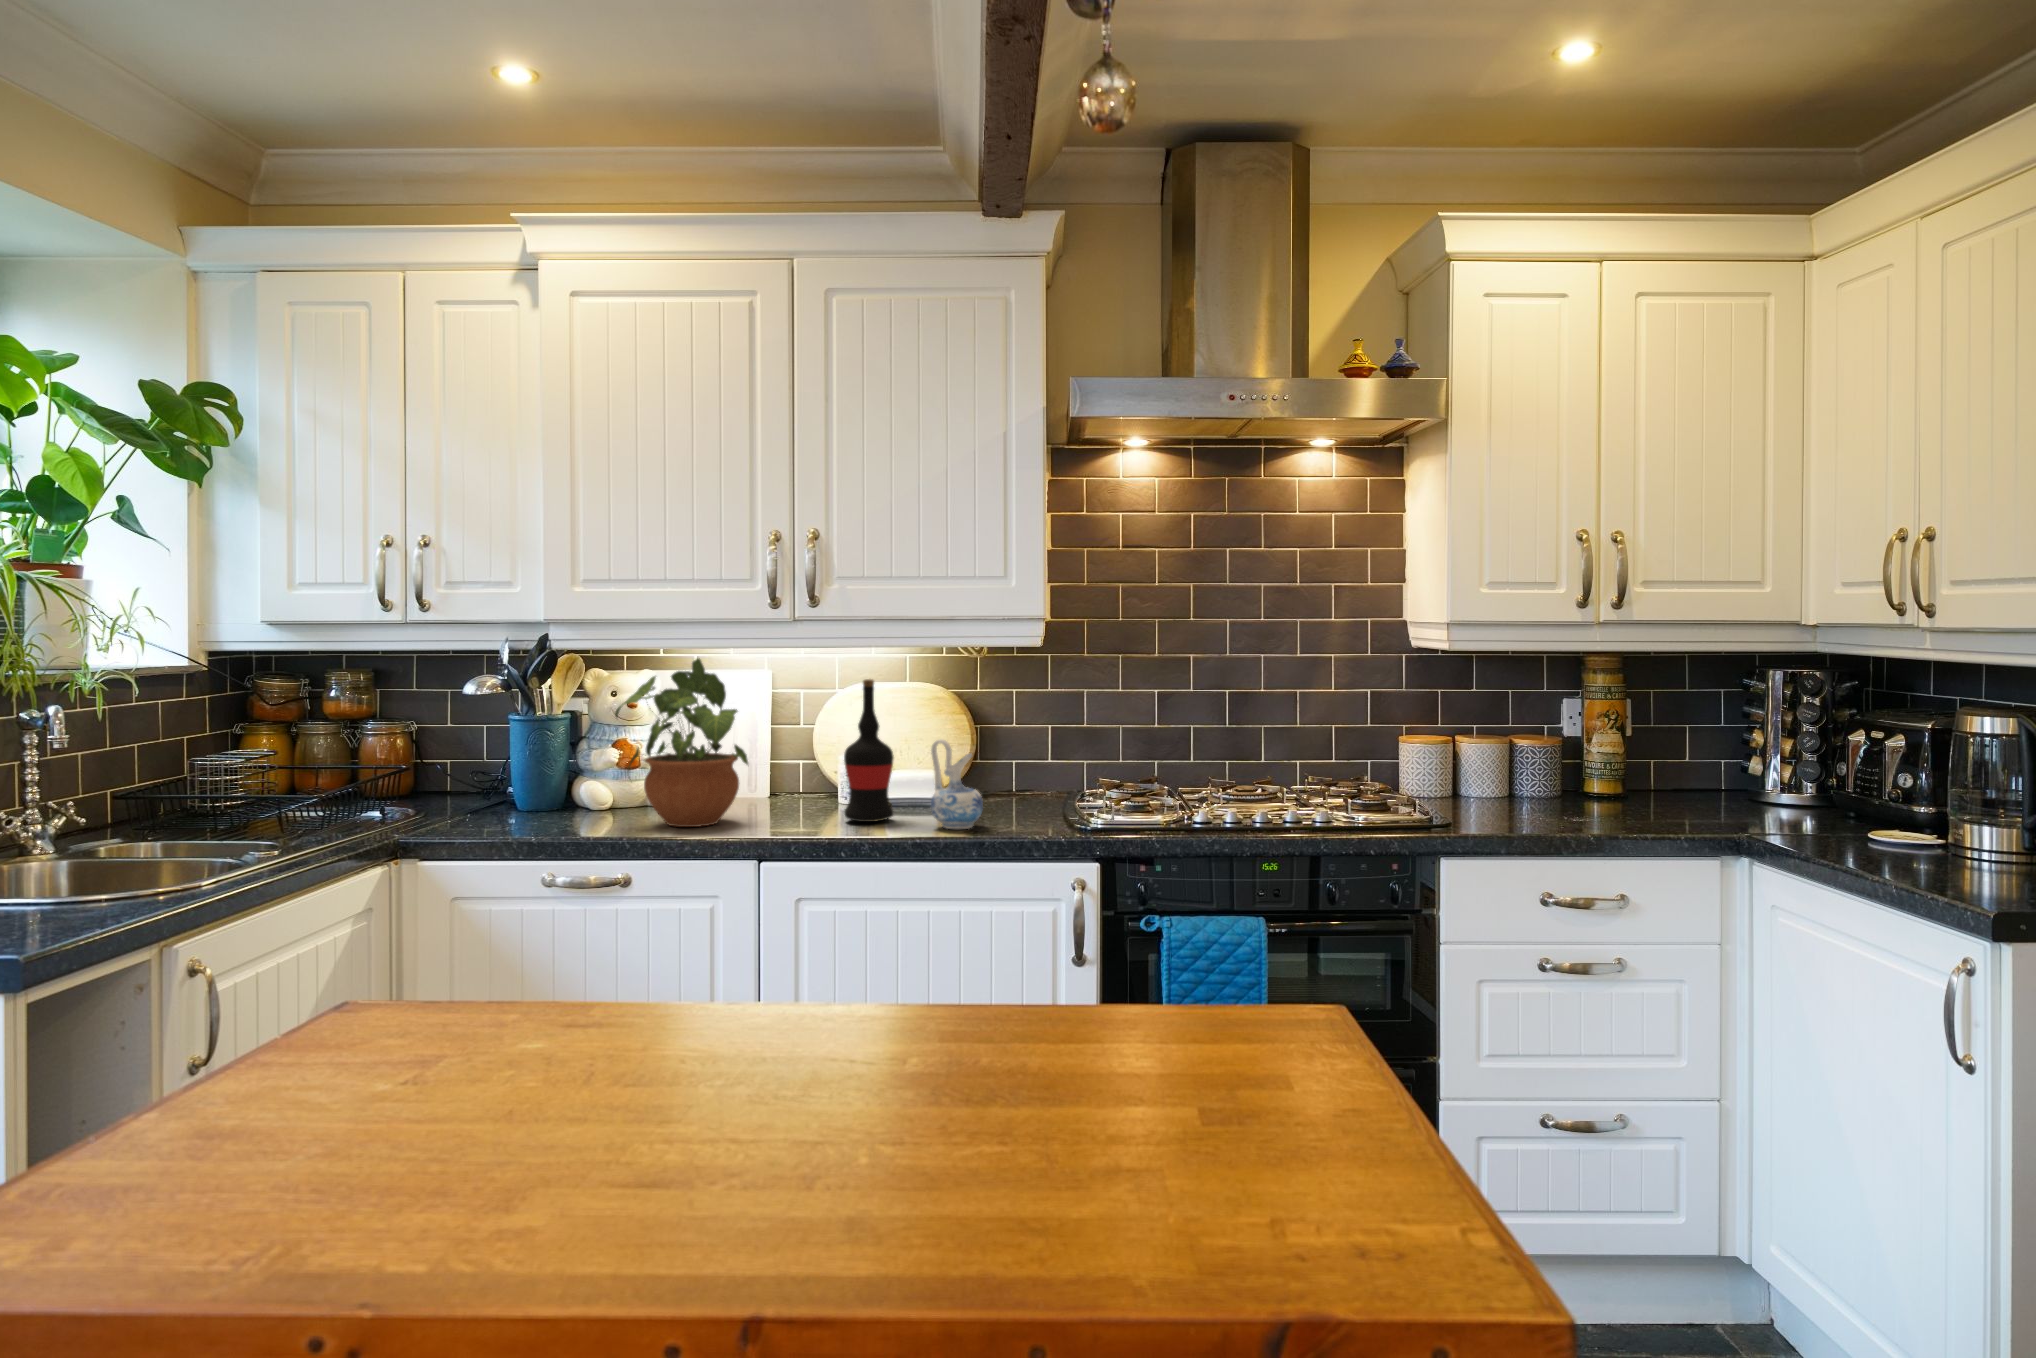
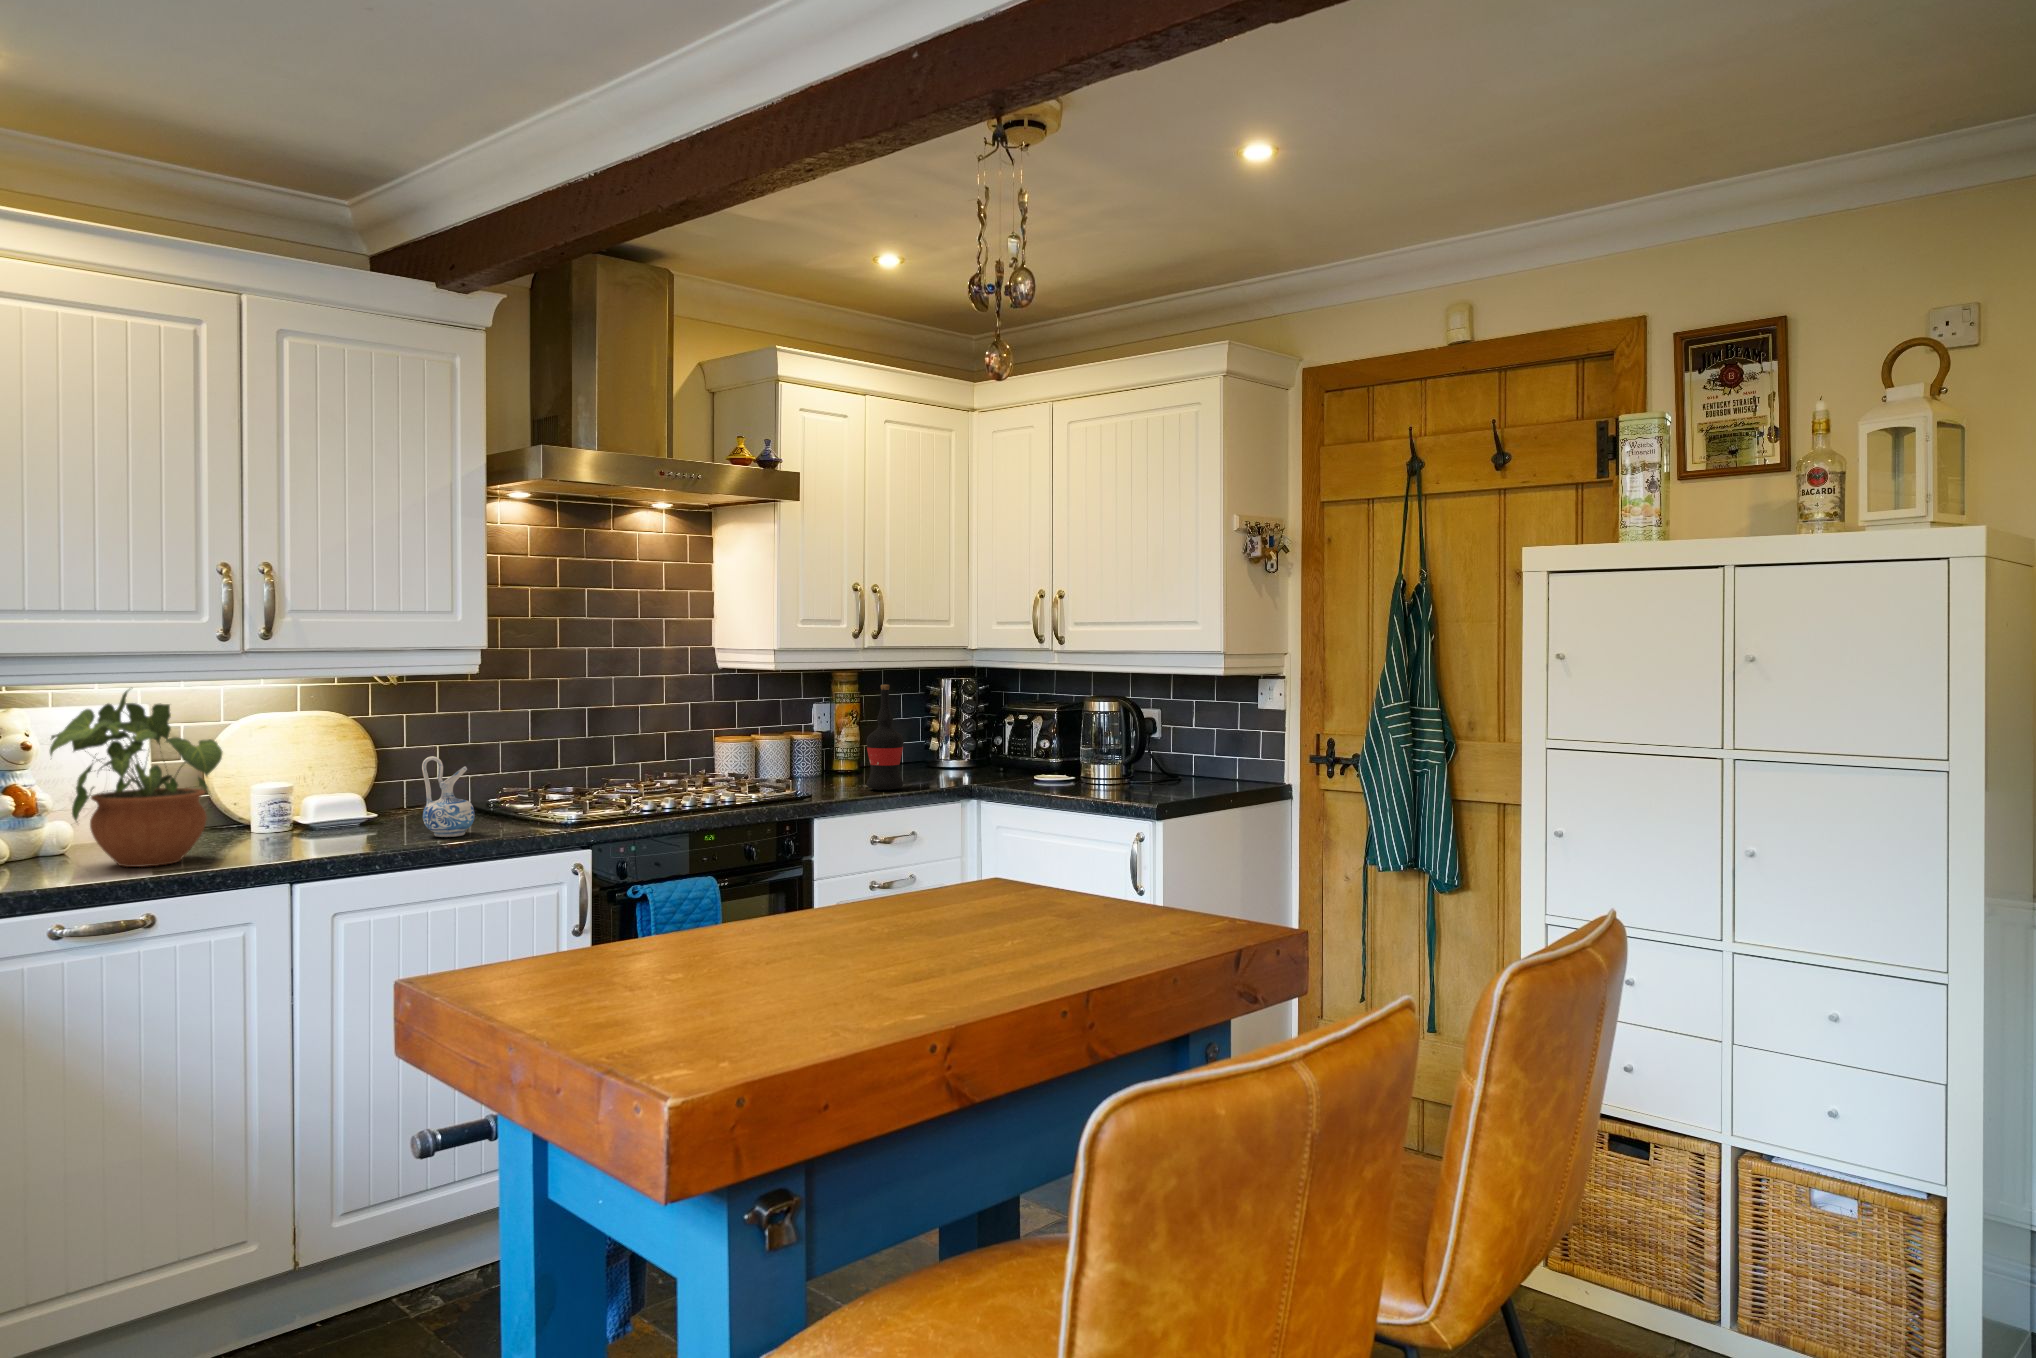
wine bottle: present [844,679,894,822] -> present [866,684,904,790]

